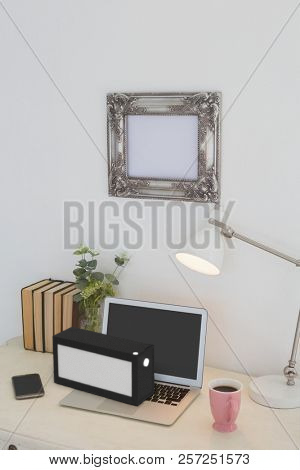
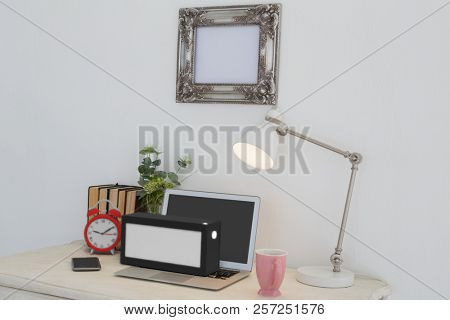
alarm clock: none [18,310,59,366] -> present [84,199,121,254]

